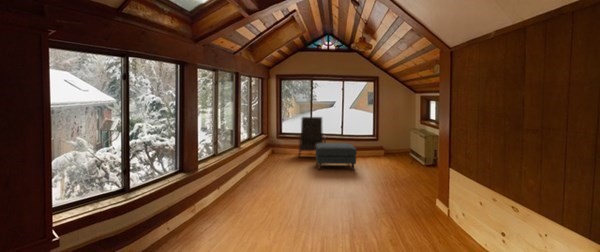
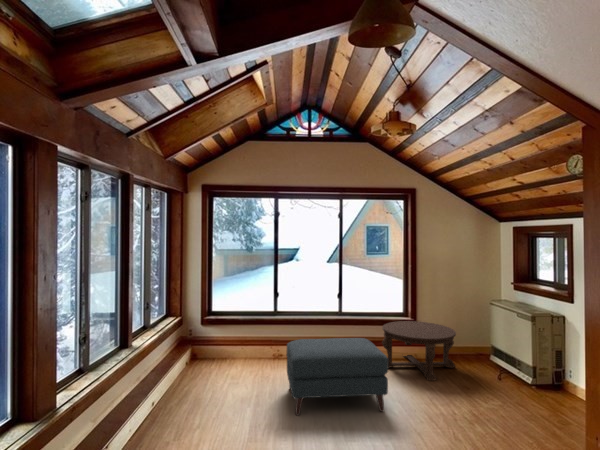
lounge chair: present [299,117,326,153] -> none [247,275,310,373]
coffee table: none [359,139,394,163] -> present [382,321,456,381]

